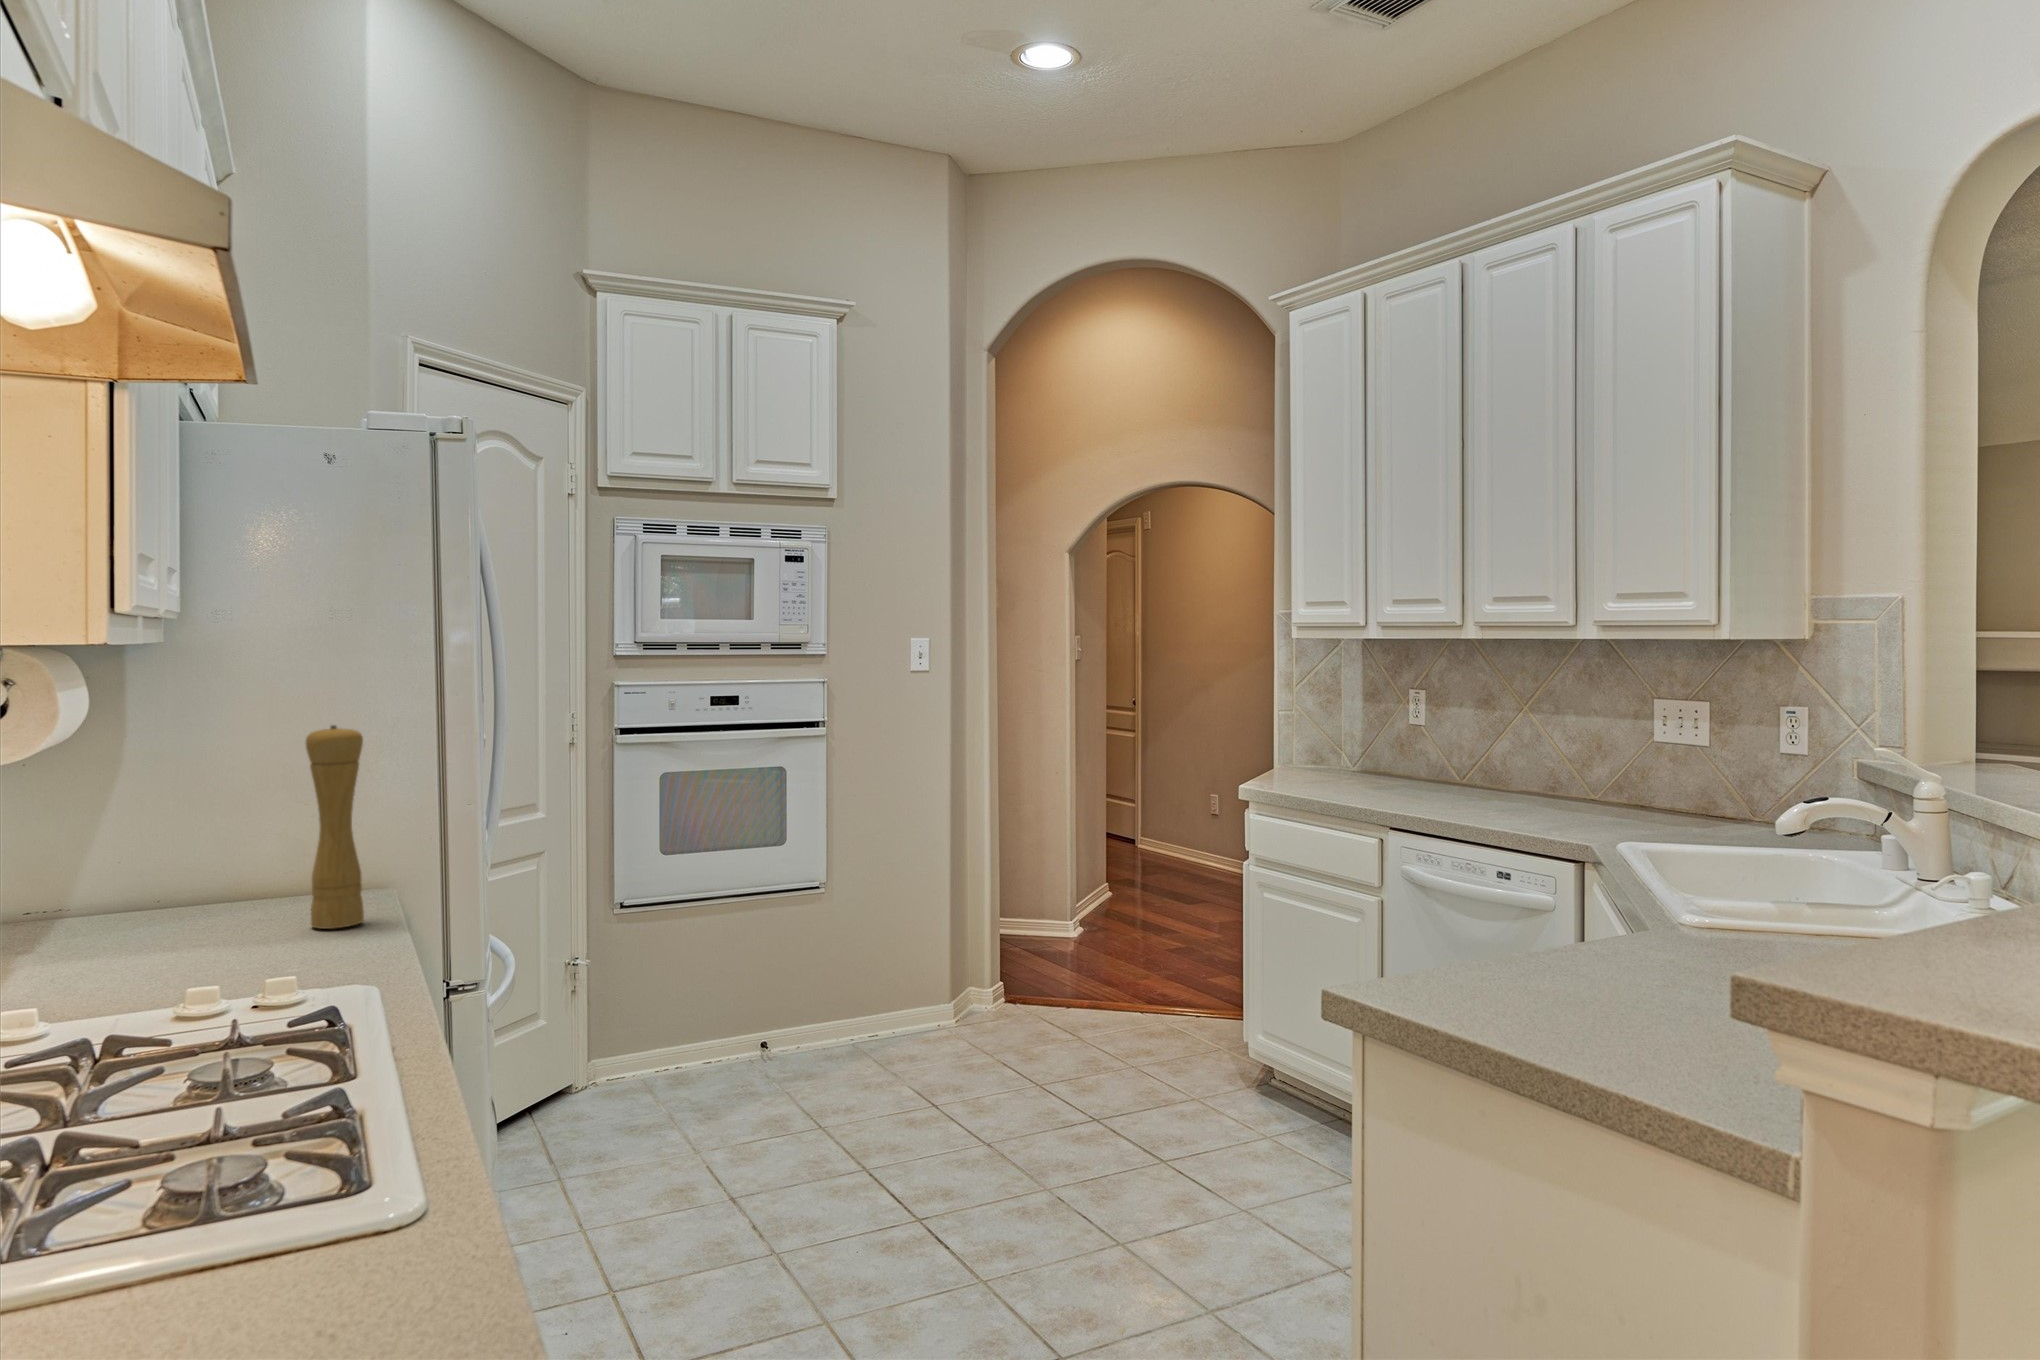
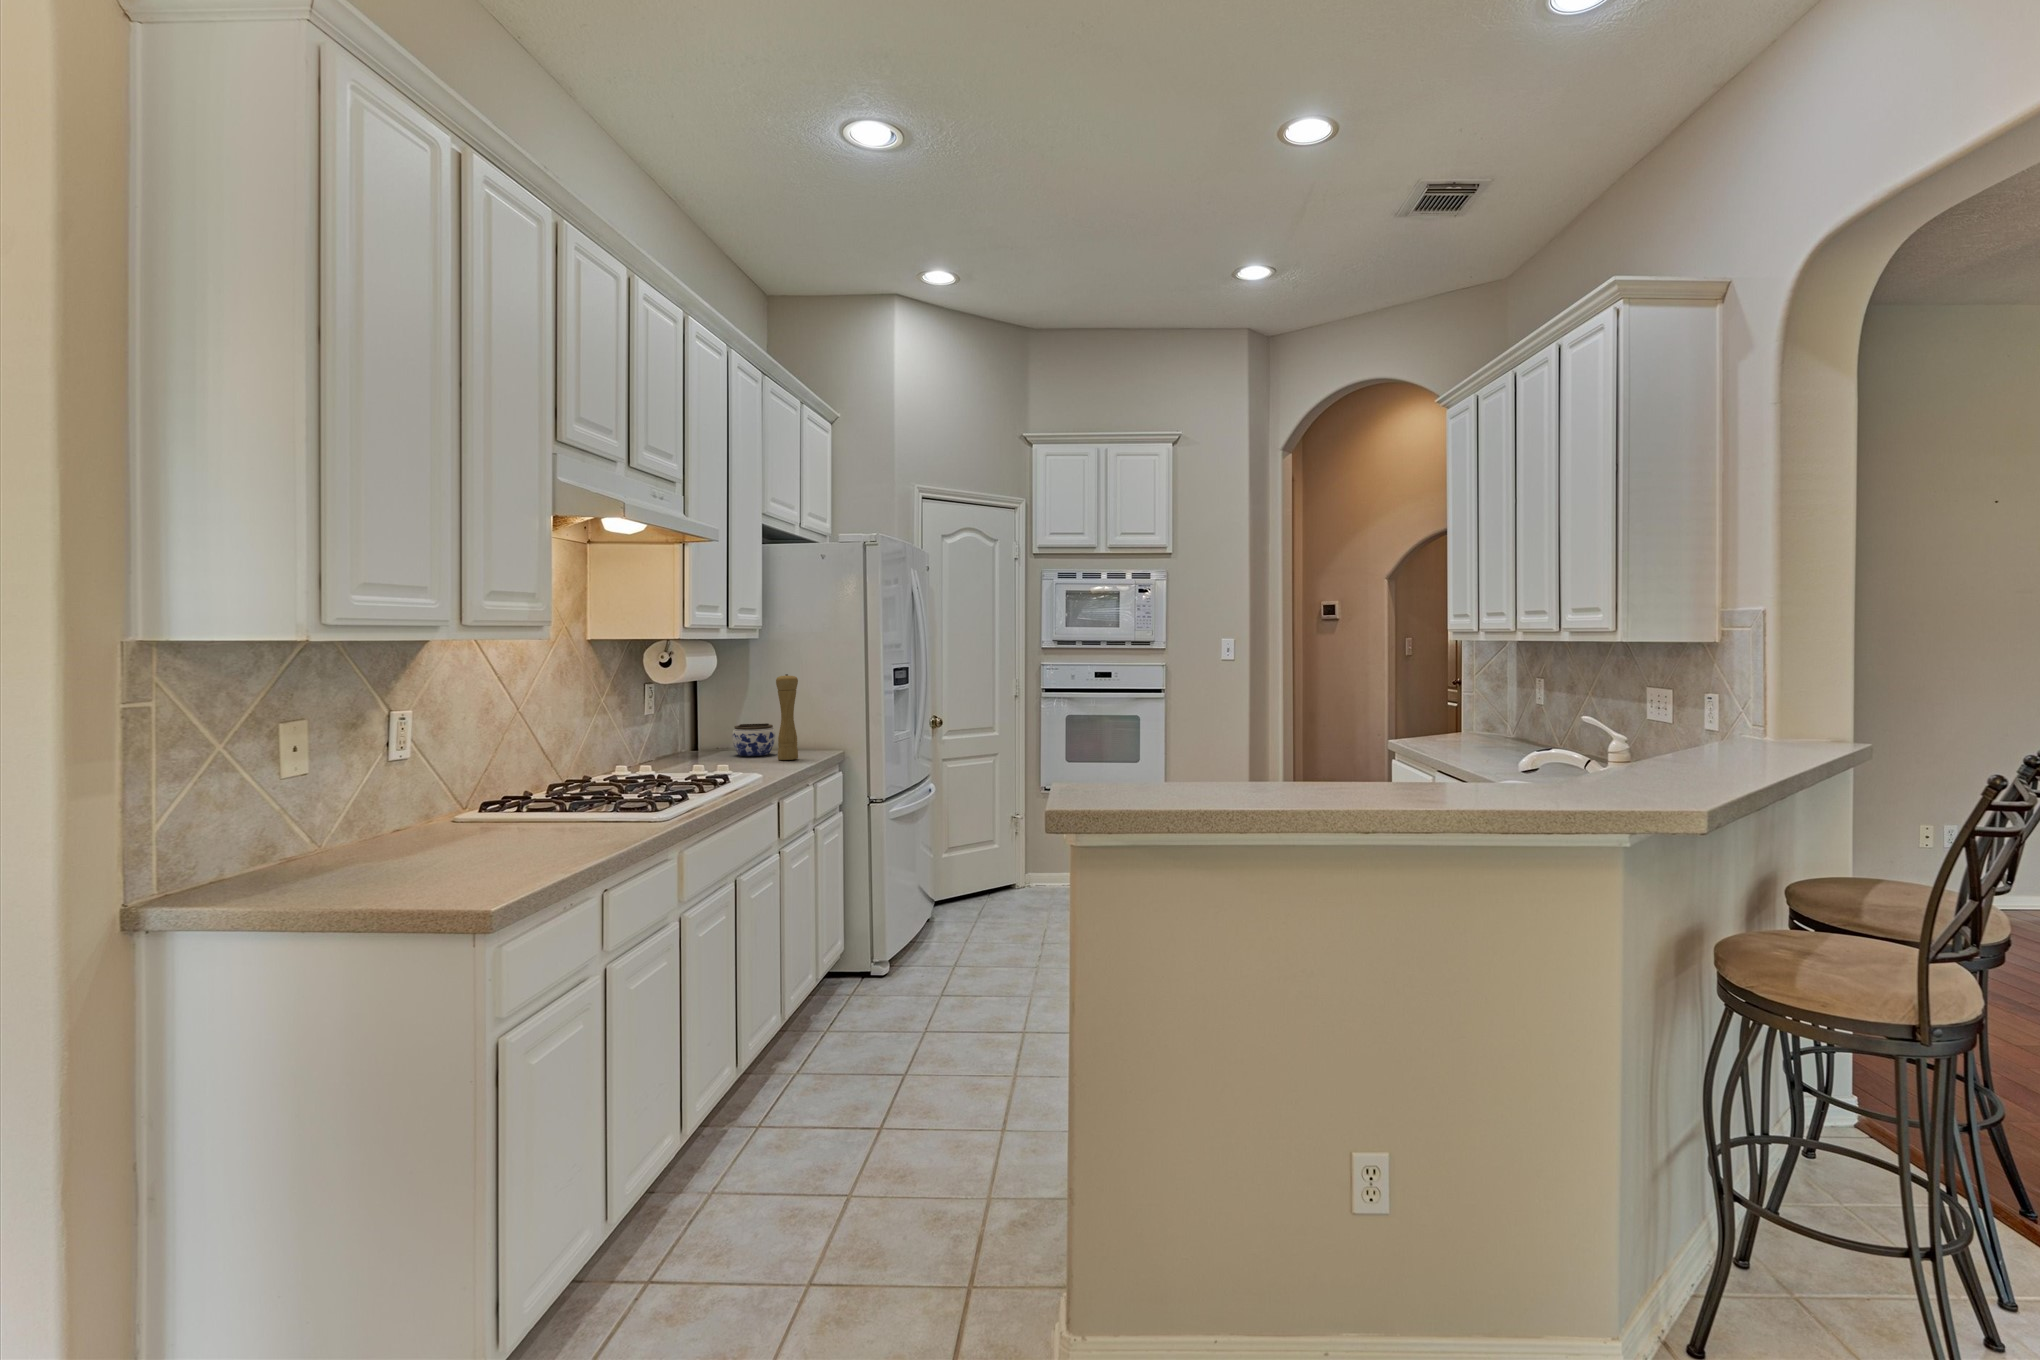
jar: none [155,842,271,928] -> present [732,723,775,756]

